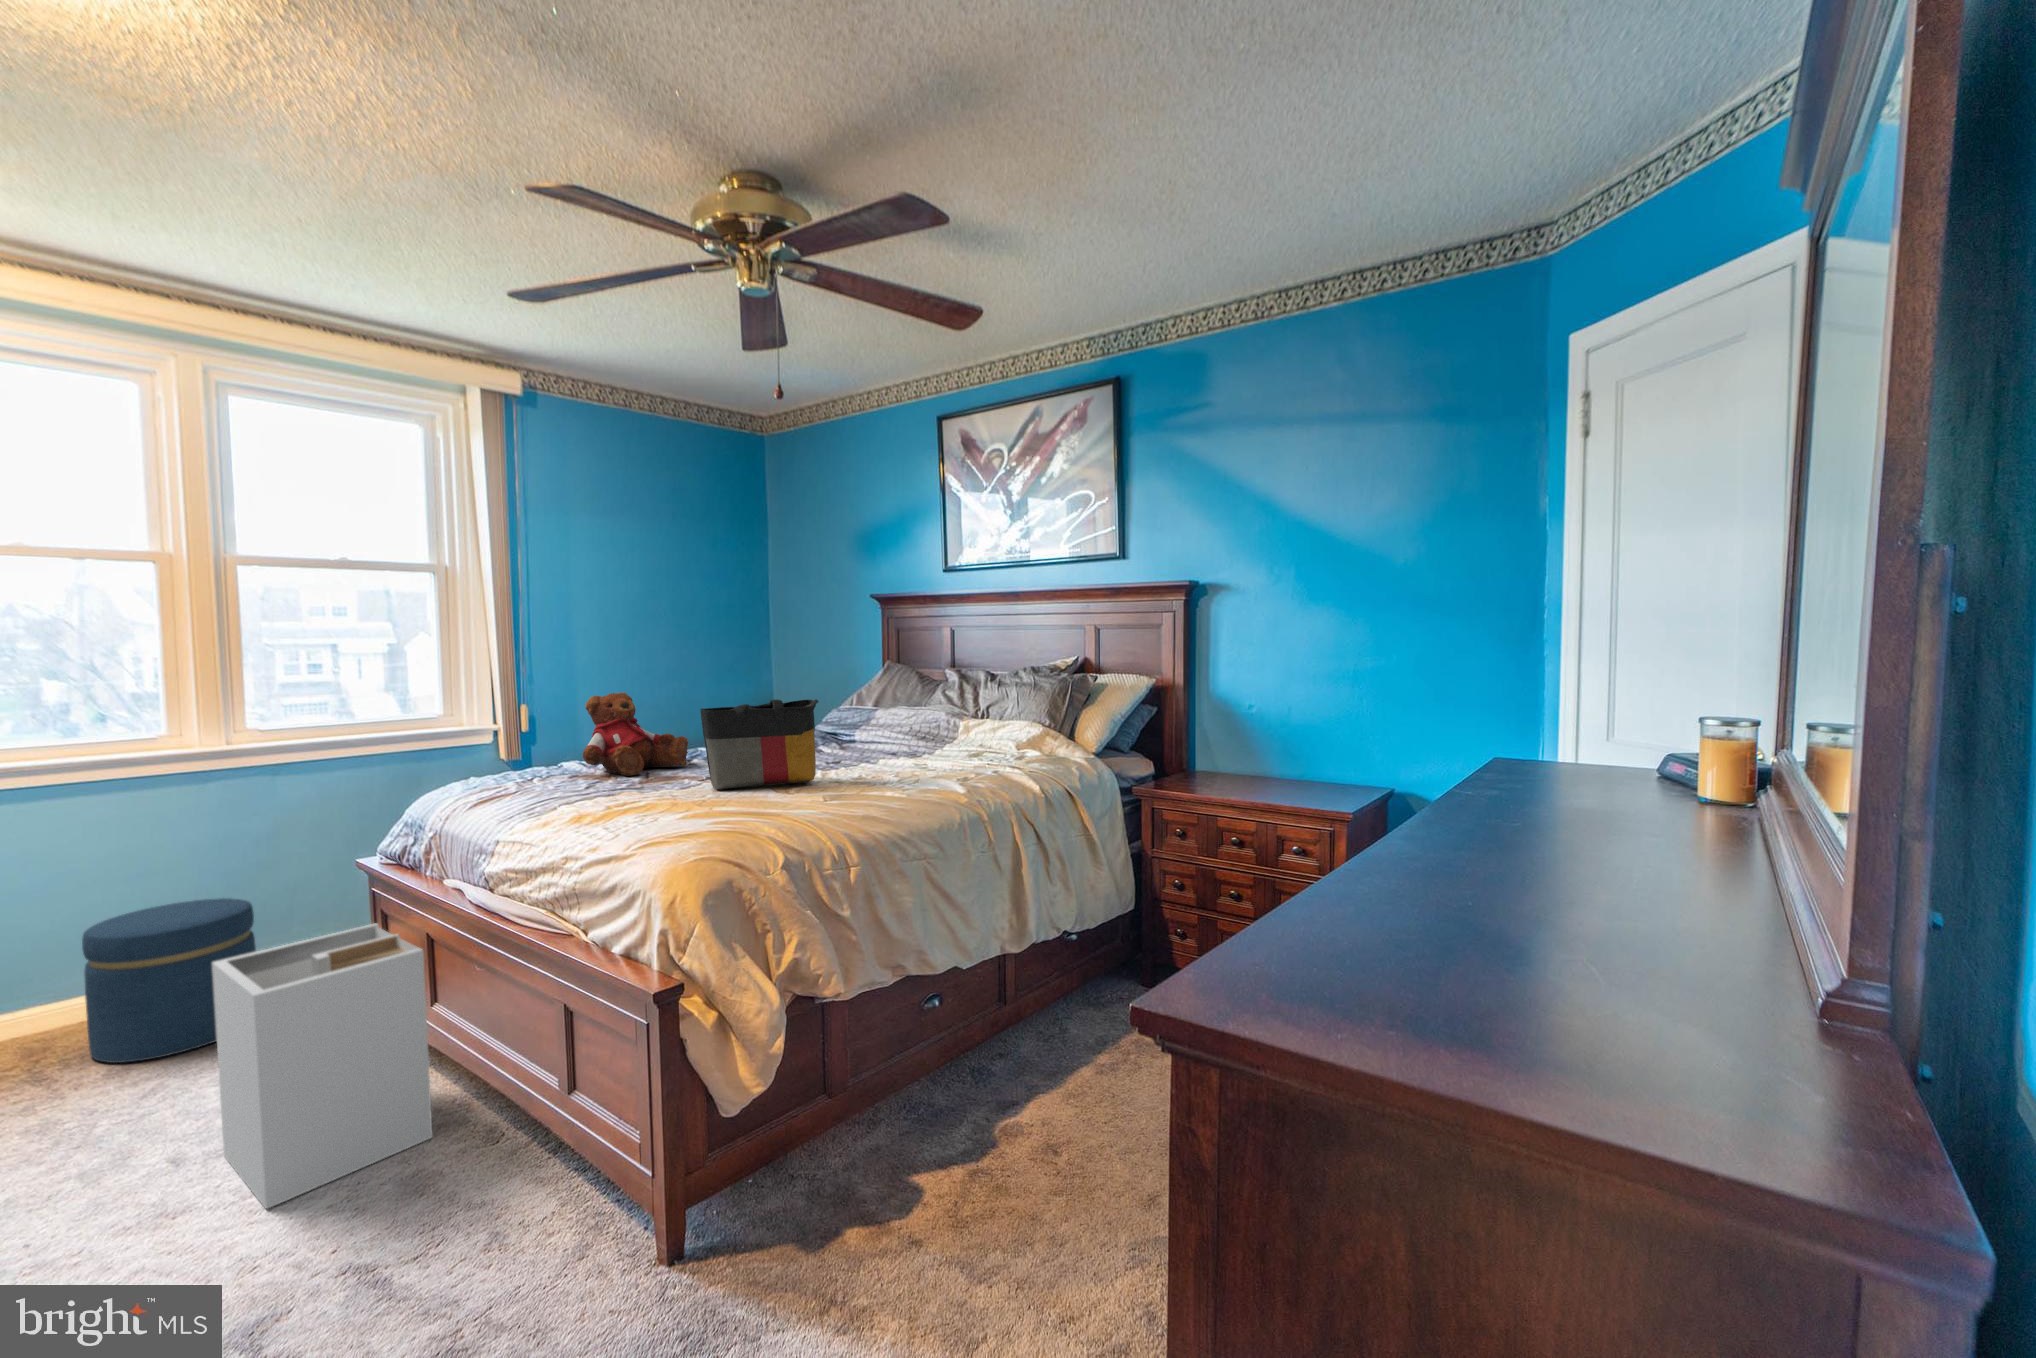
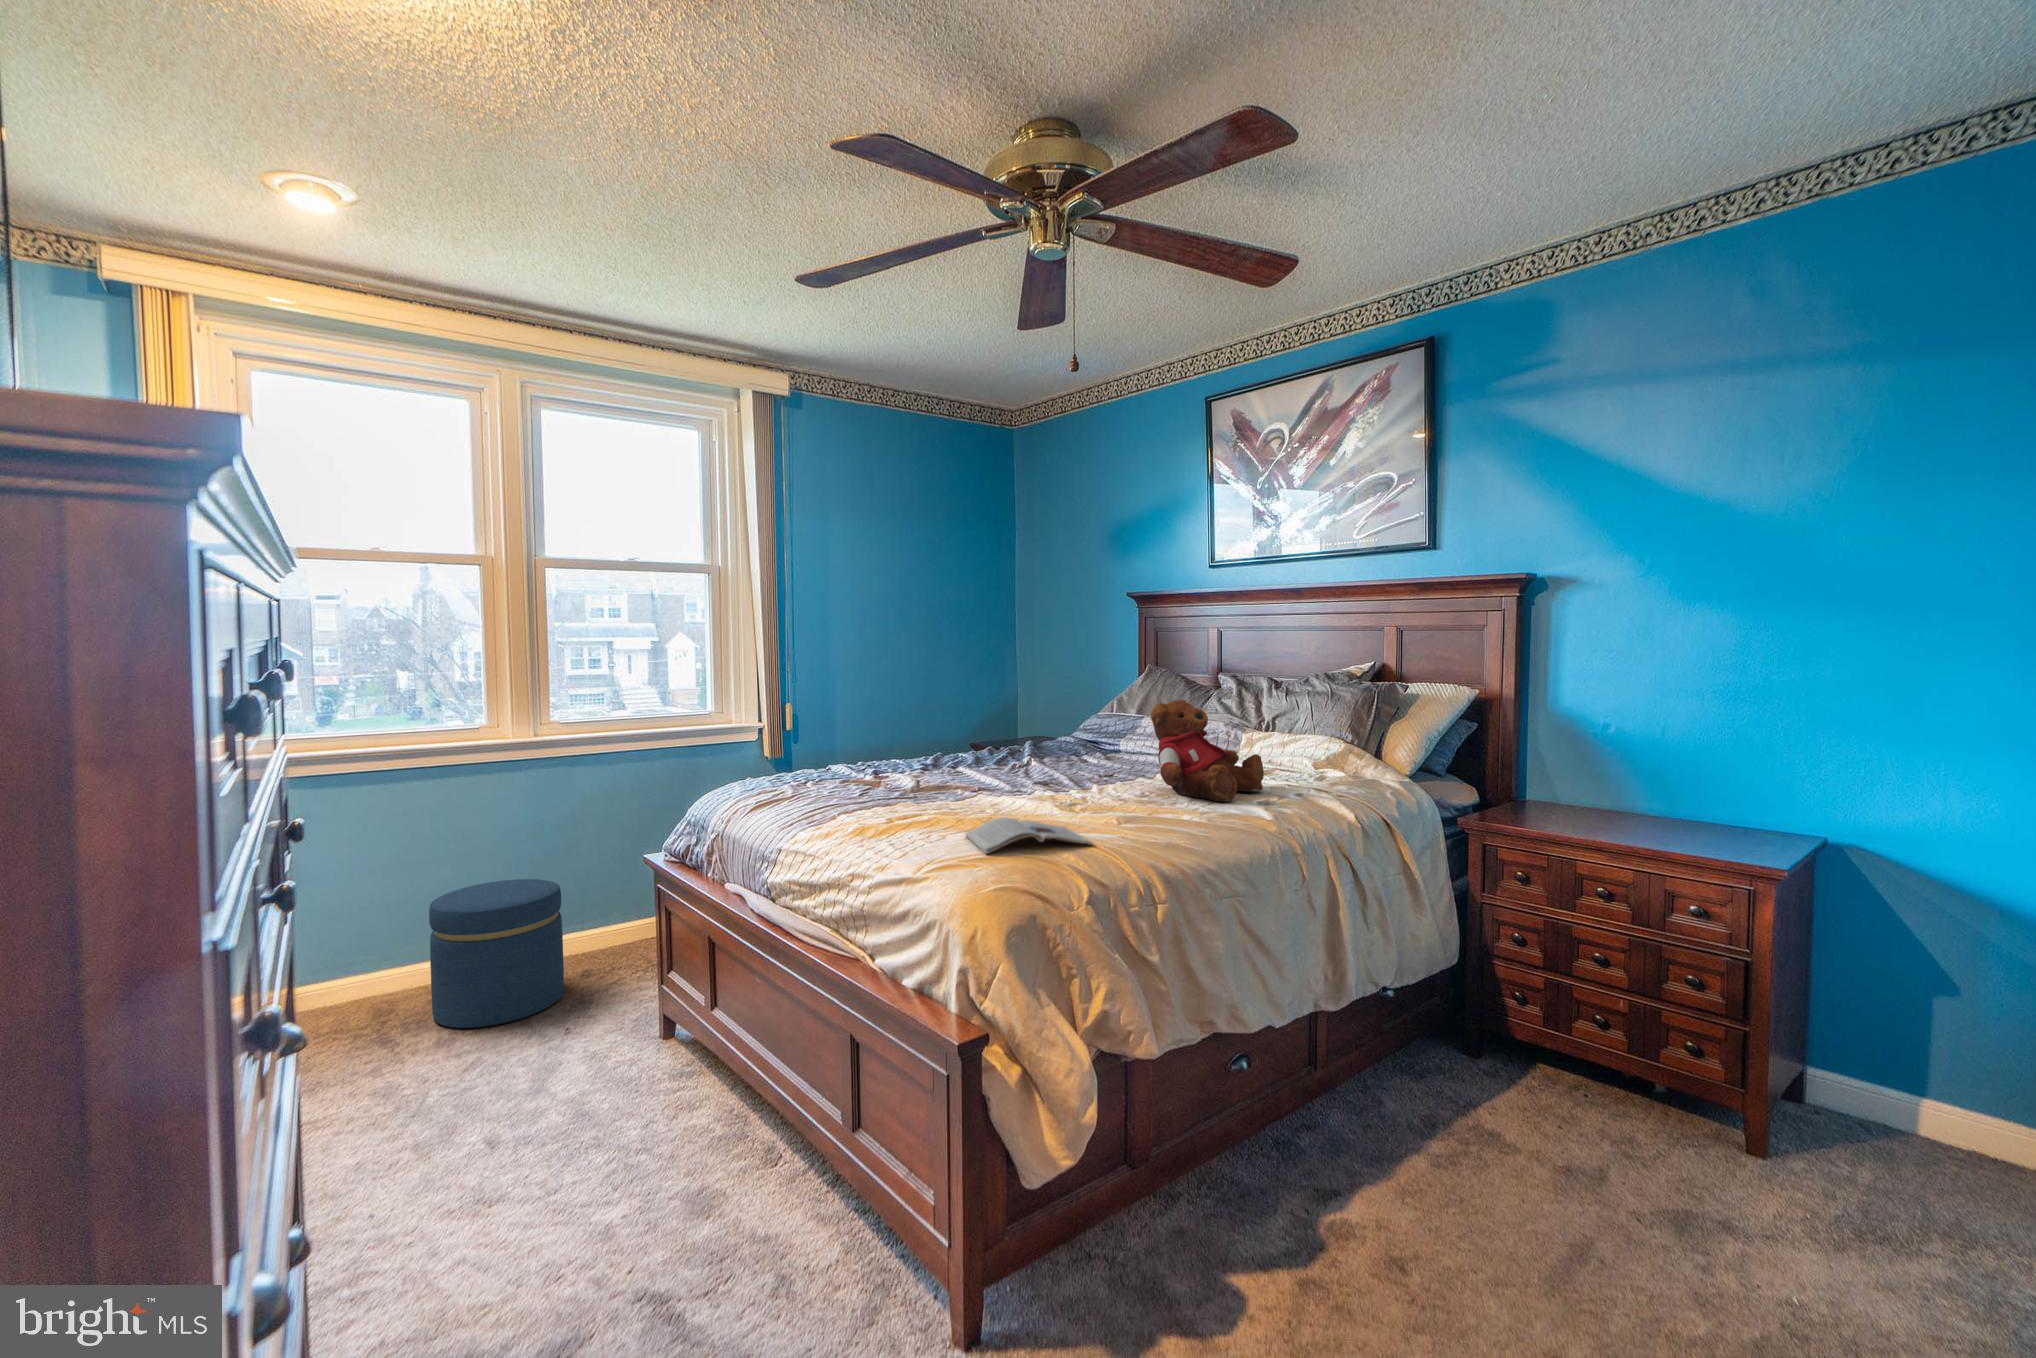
teddy bear: present [583,692,688,776] -> present [1151,700,1264,801]
tote bag: present [700,699,819,789] -> none [976,705,1100,802]
magazine: none [679,801,796,834] -> present [965,817,1093,854]
laundry hamper: present [212,923,432,1209] -> none [529,920,715,1208]

